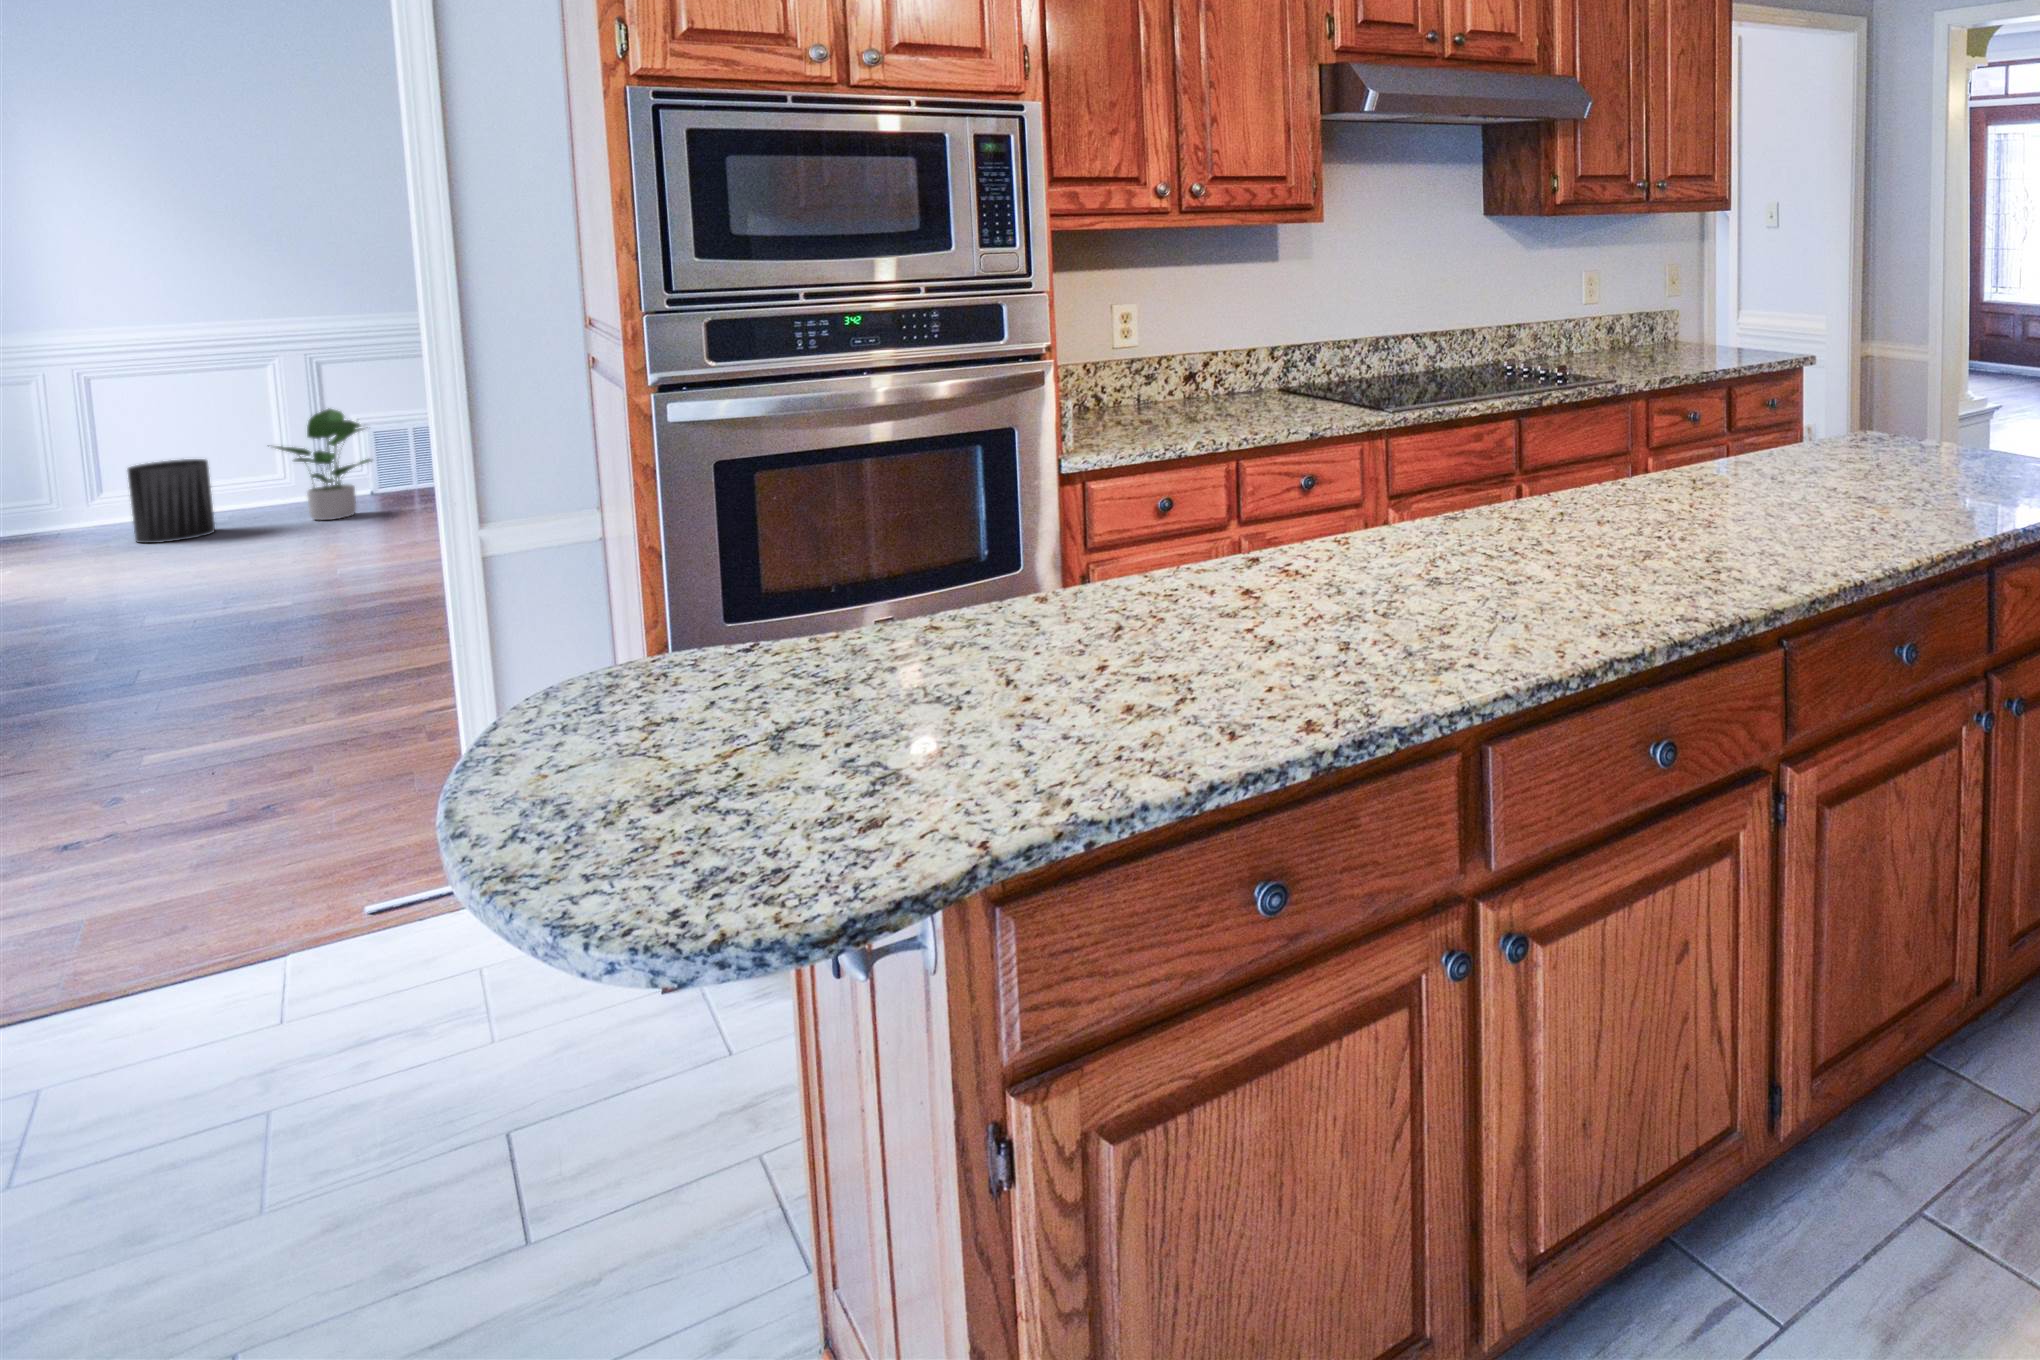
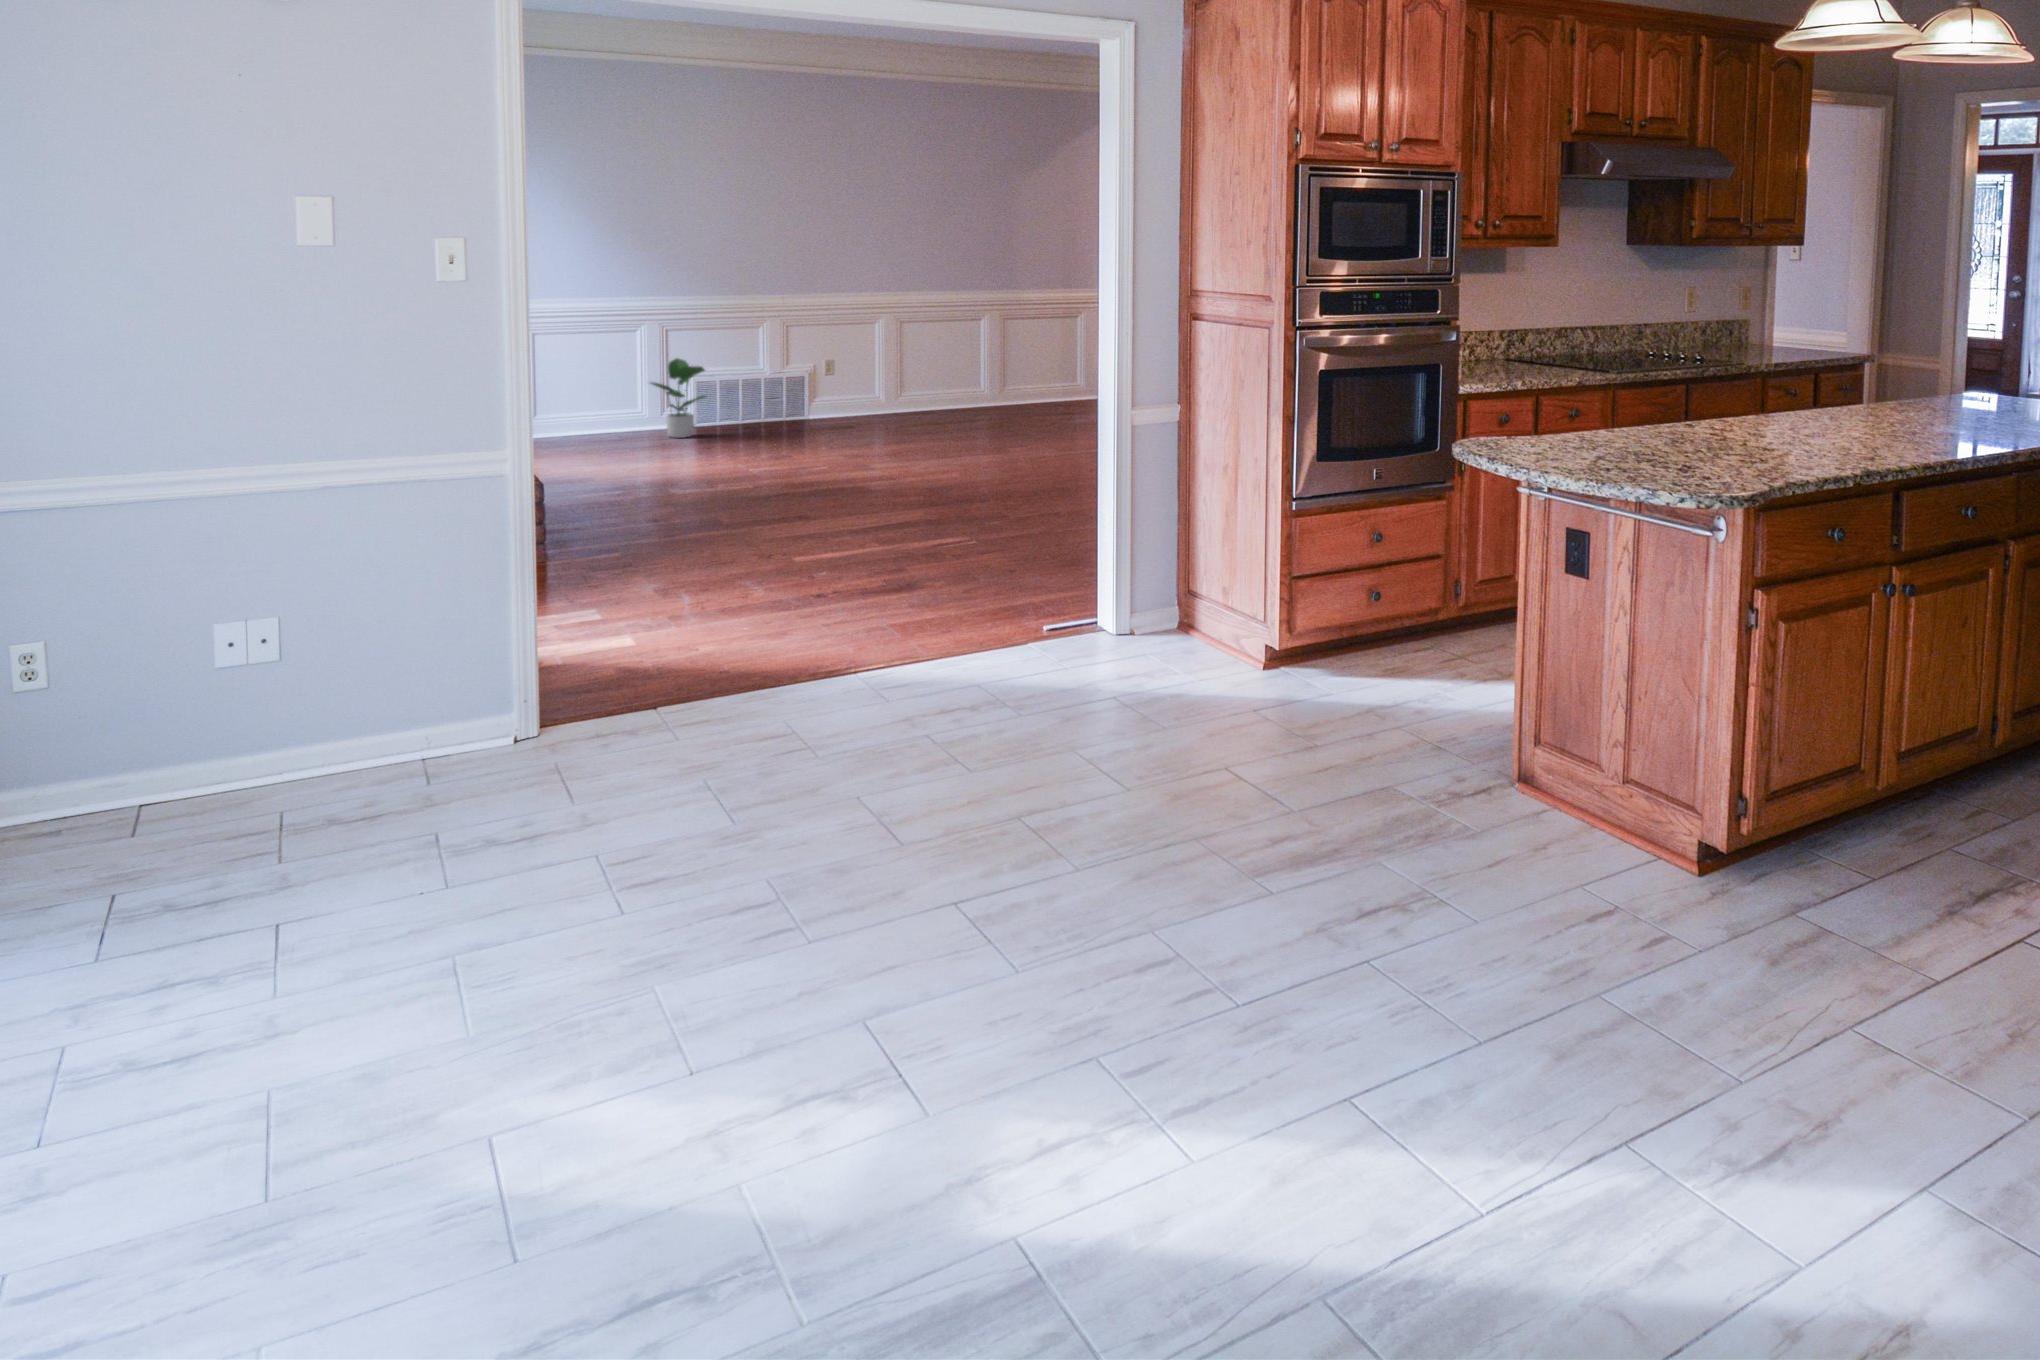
trash can: present [128,459,215,543] -> none [572,389,616,446]

